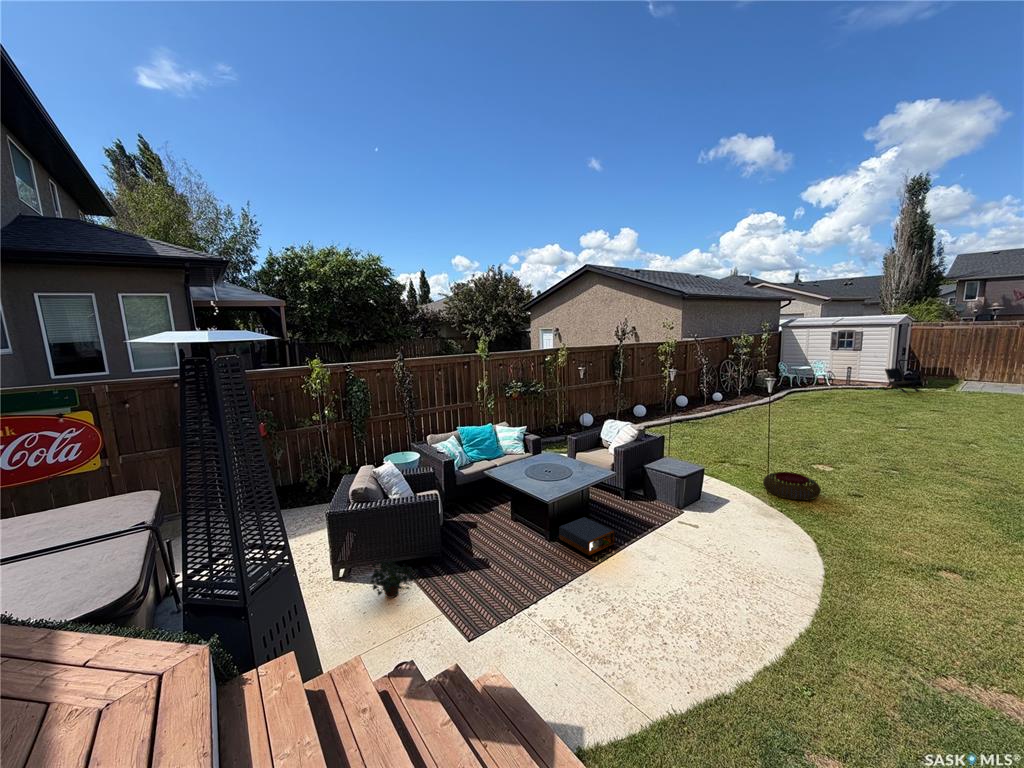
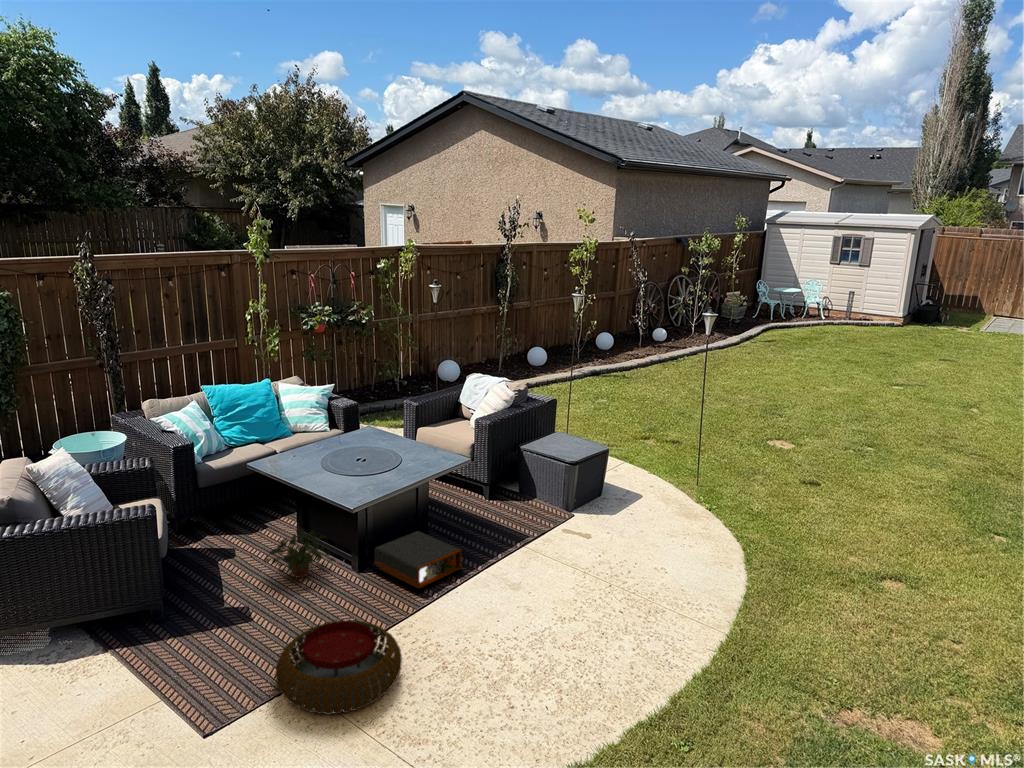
lounge chair: present [884,368,922,393] -> none [892,295,939,333]
pouf: present [763,472,821,500] -> present [276,620,402,715]
potted plant: present [371,560,418,598] -> present [265,529,334,578]

